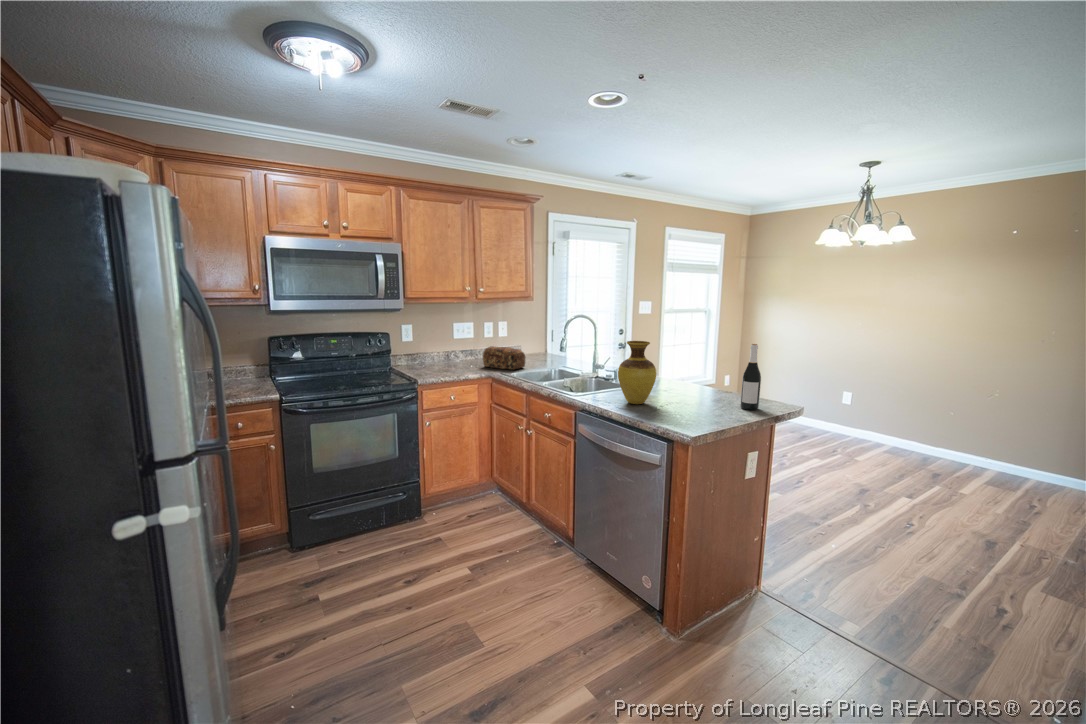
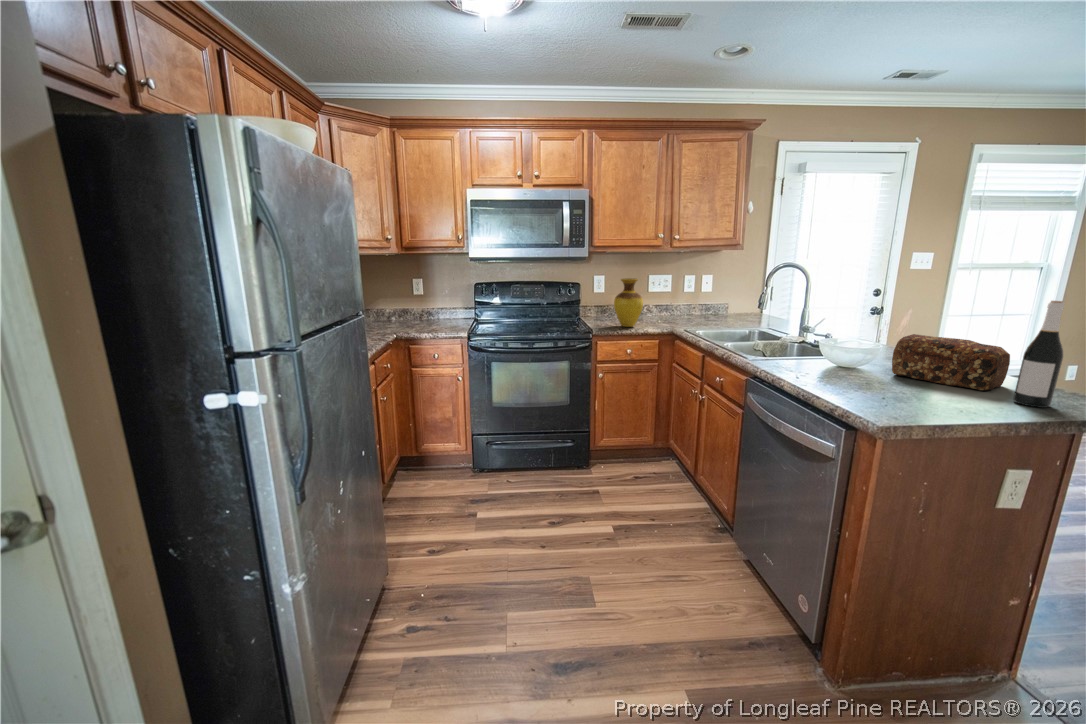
vase: present [618,341,656,404] -> present [614,278,643,327]
bread loaf: present [483,346,526,369] -> present [892,334,1010,390]

